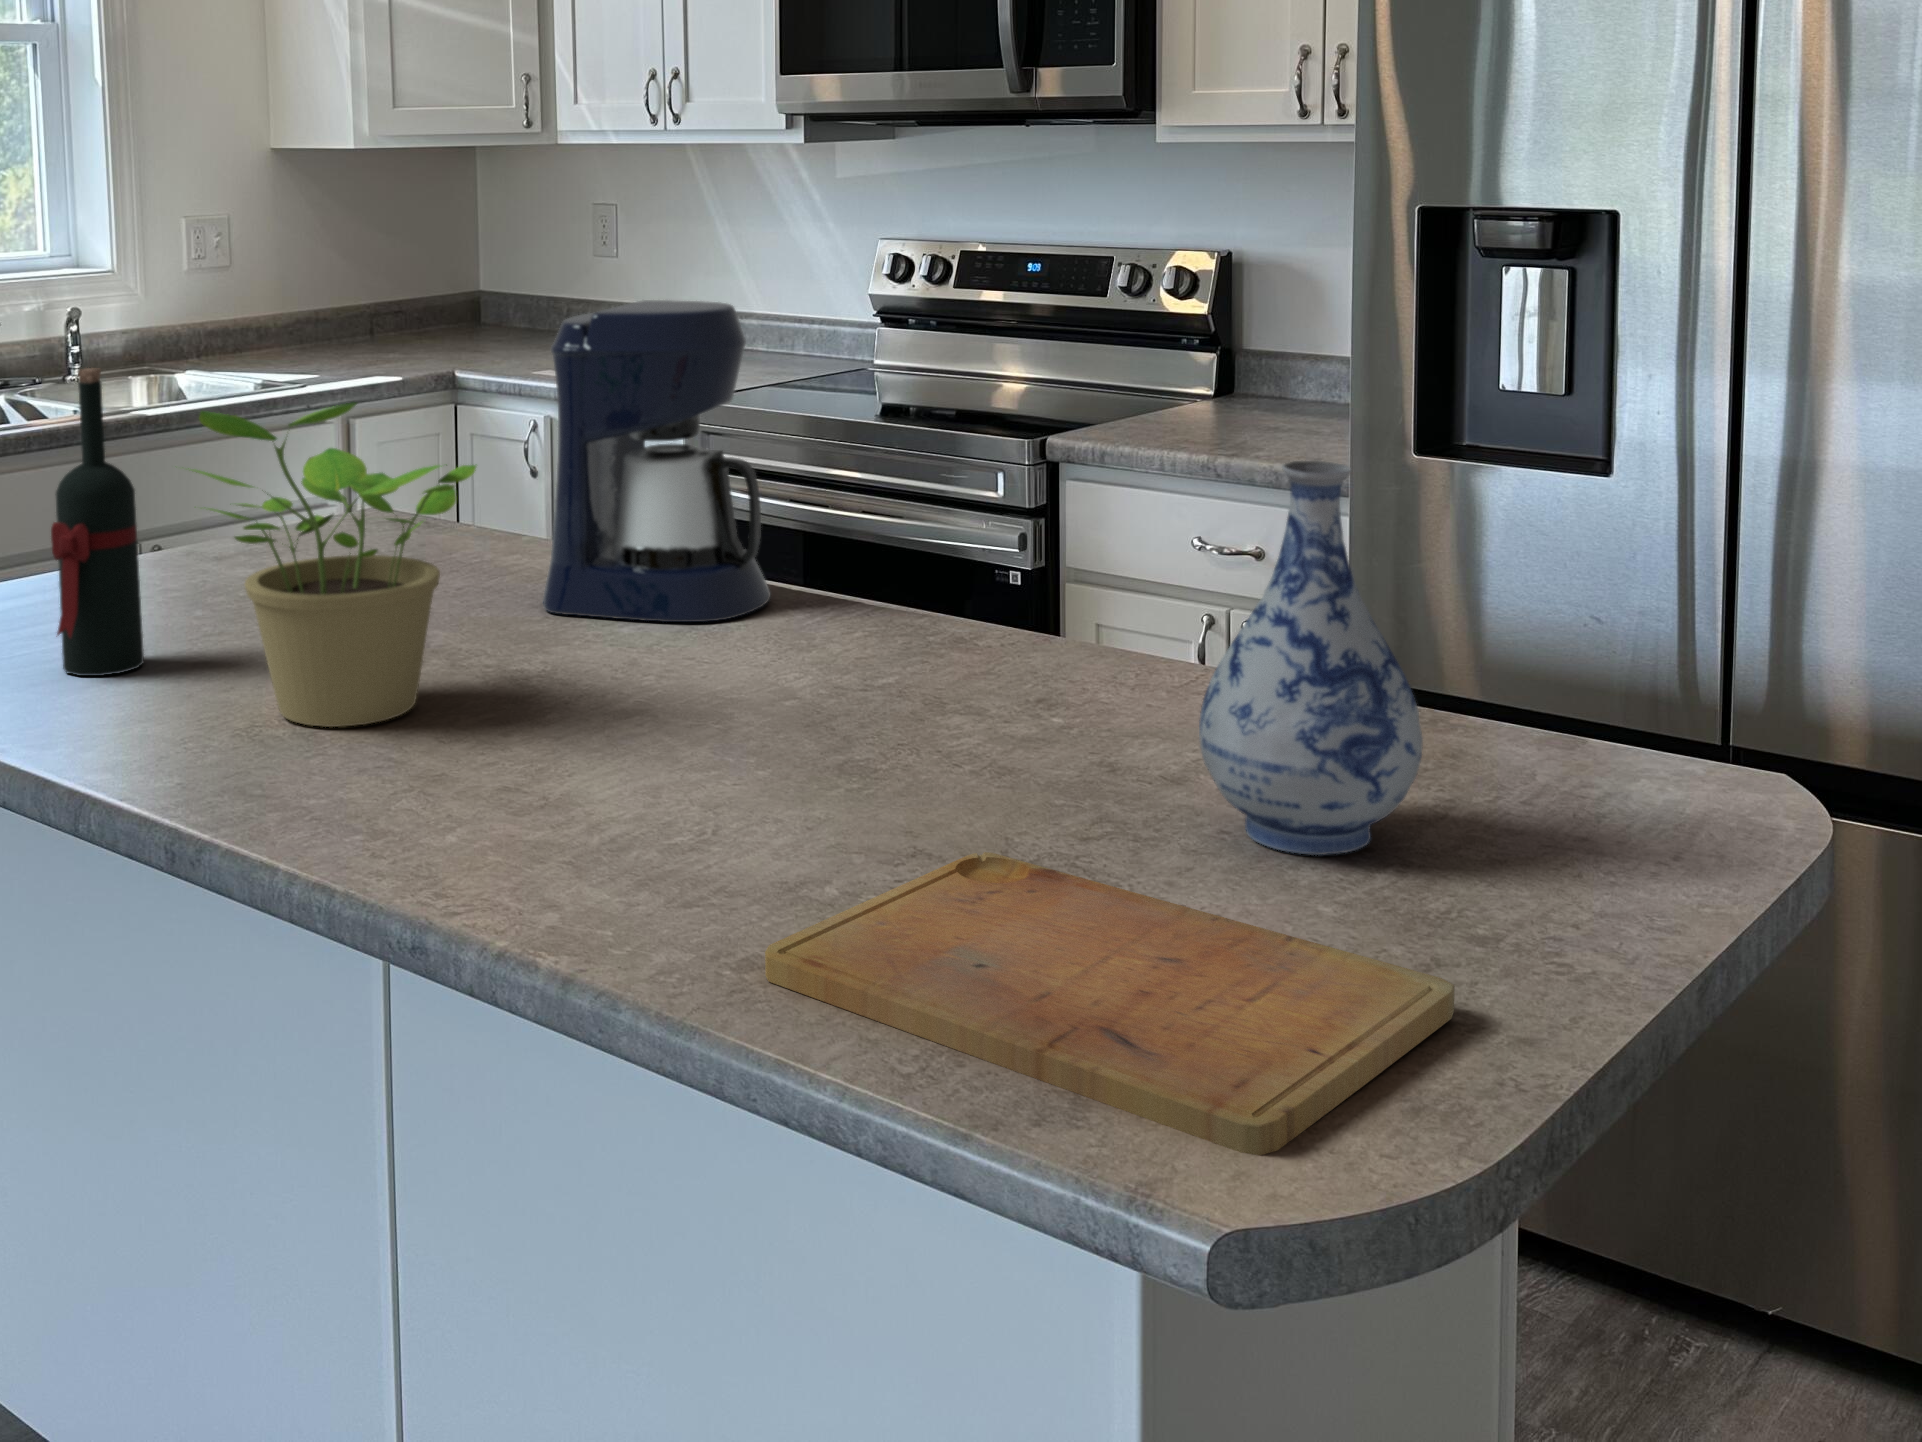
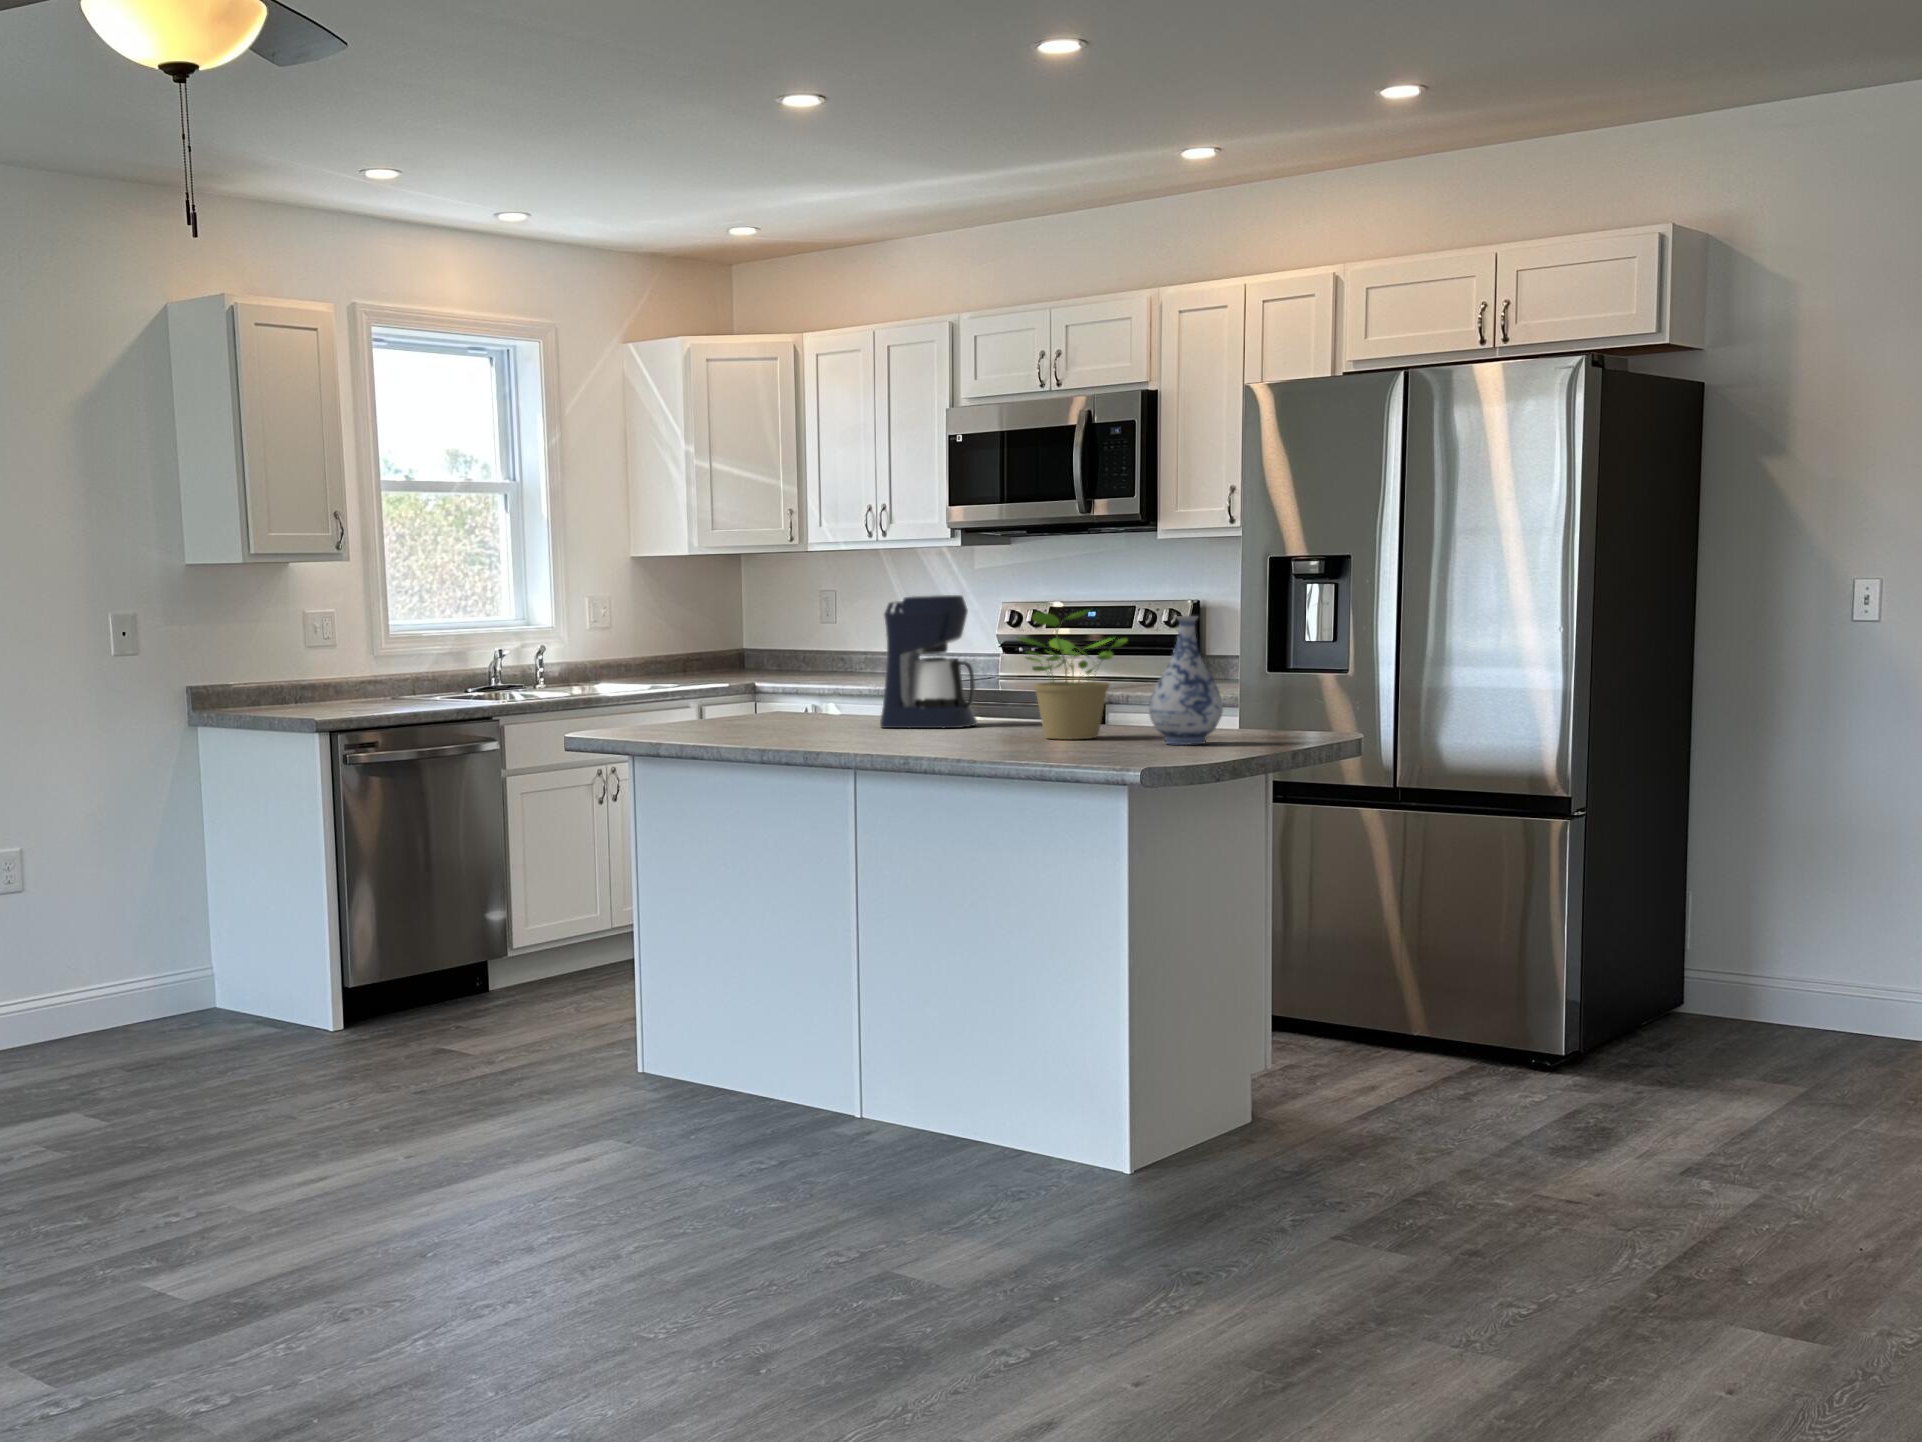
wine bottle: present [51,368,144,676] -> none [698,613,731,736]
potted plant: present [188,402,476,727] -> present [1018,610,1127,740]
cutting board: present [765,852,1455,1155] -> none [1013,738,1215,762]

